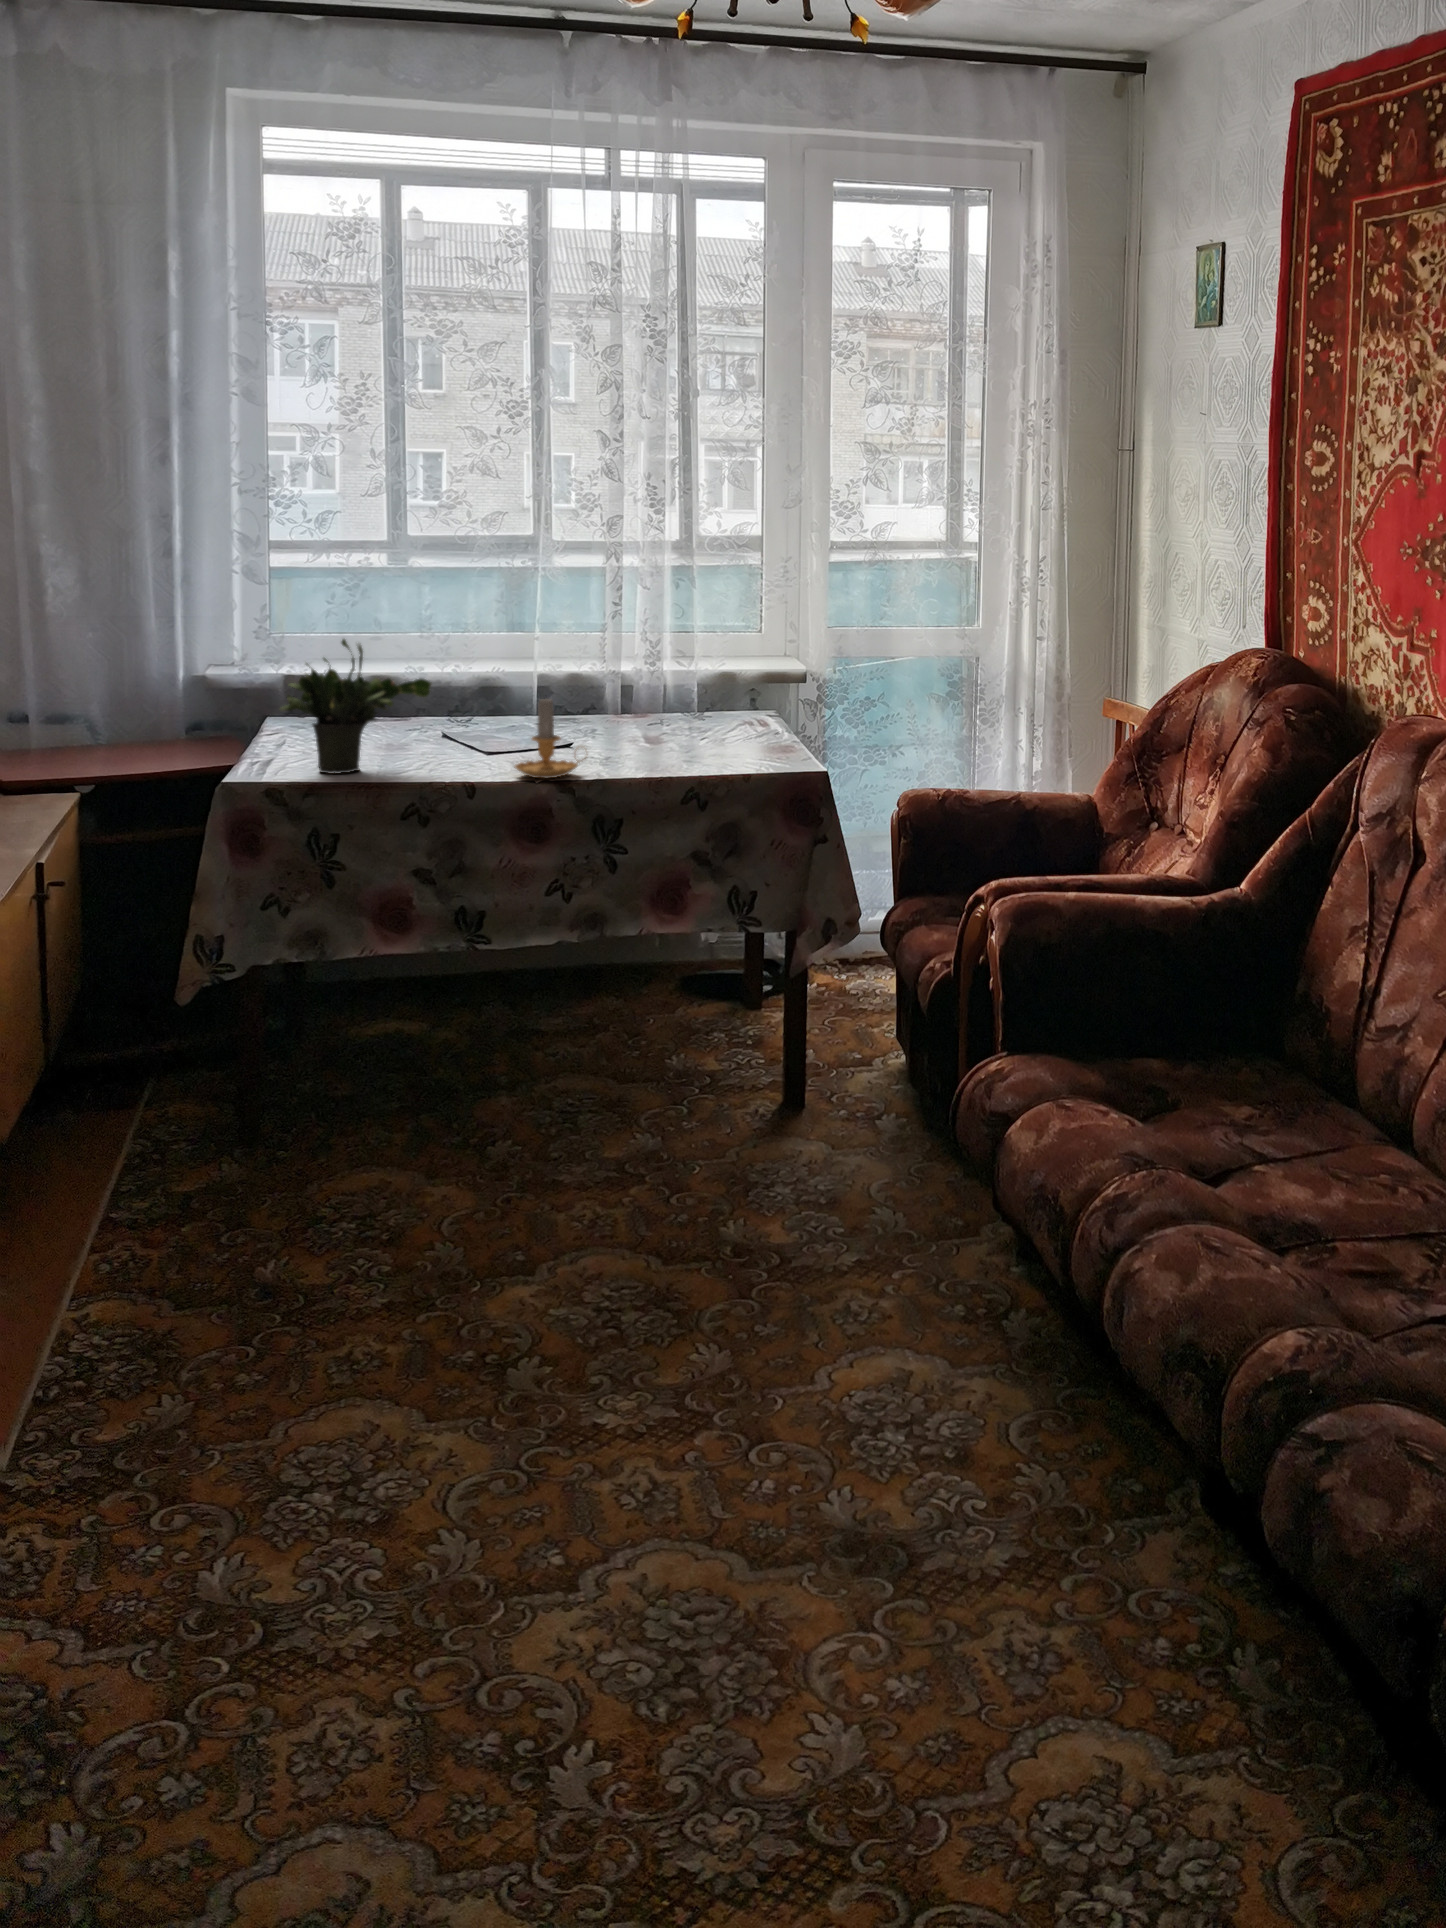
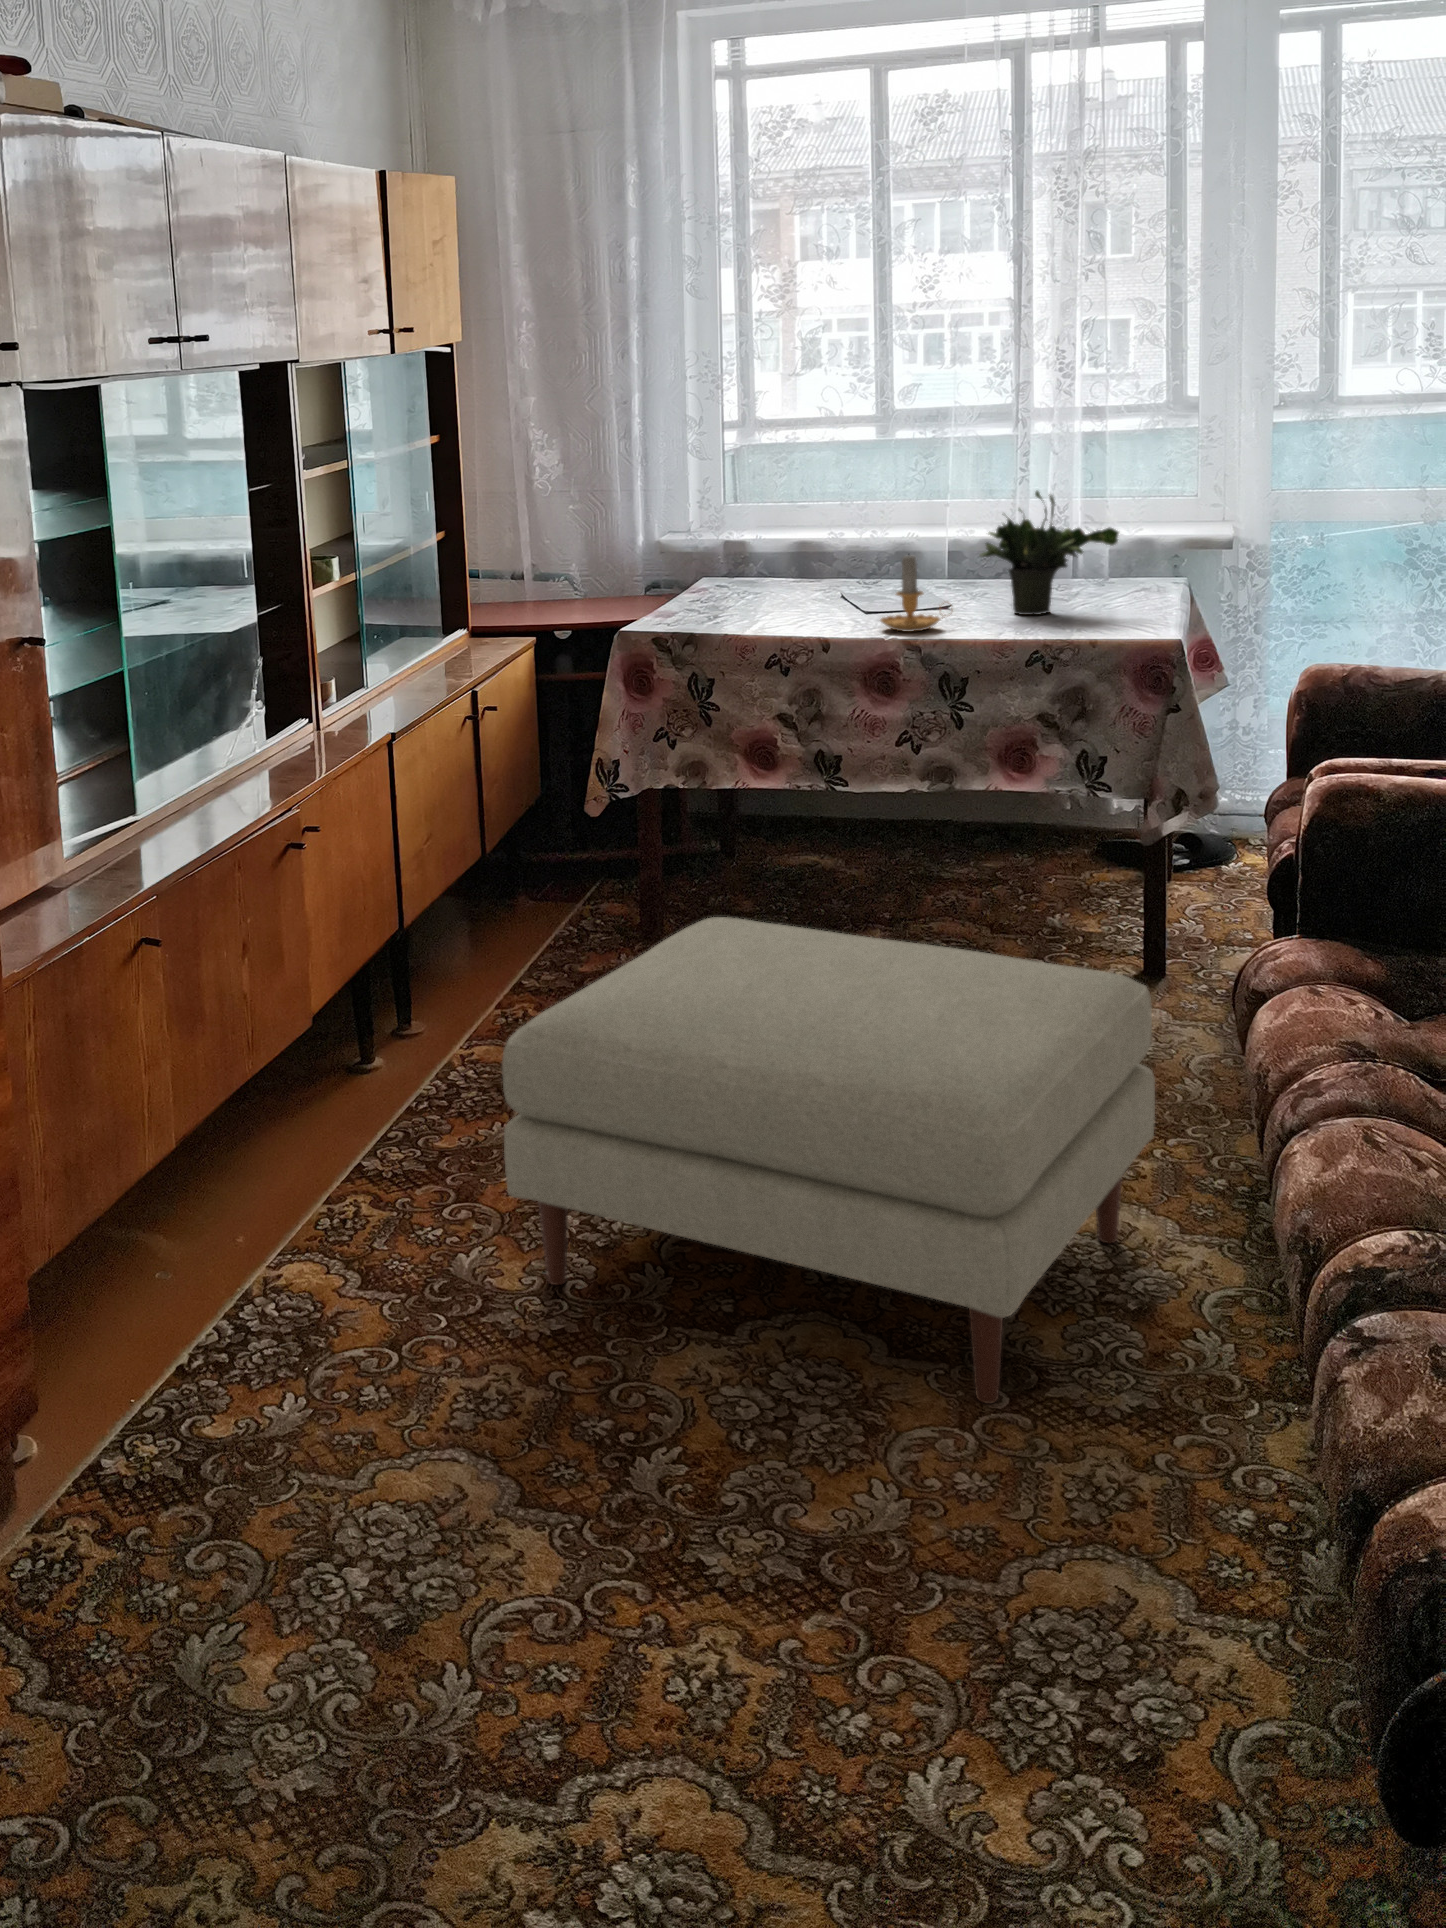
potted plant: present [280,639,431,774] -> present [980,491,1119,615]
ottoman: none [289,1109,935,1595] -> present [502,917,1155,1403]

